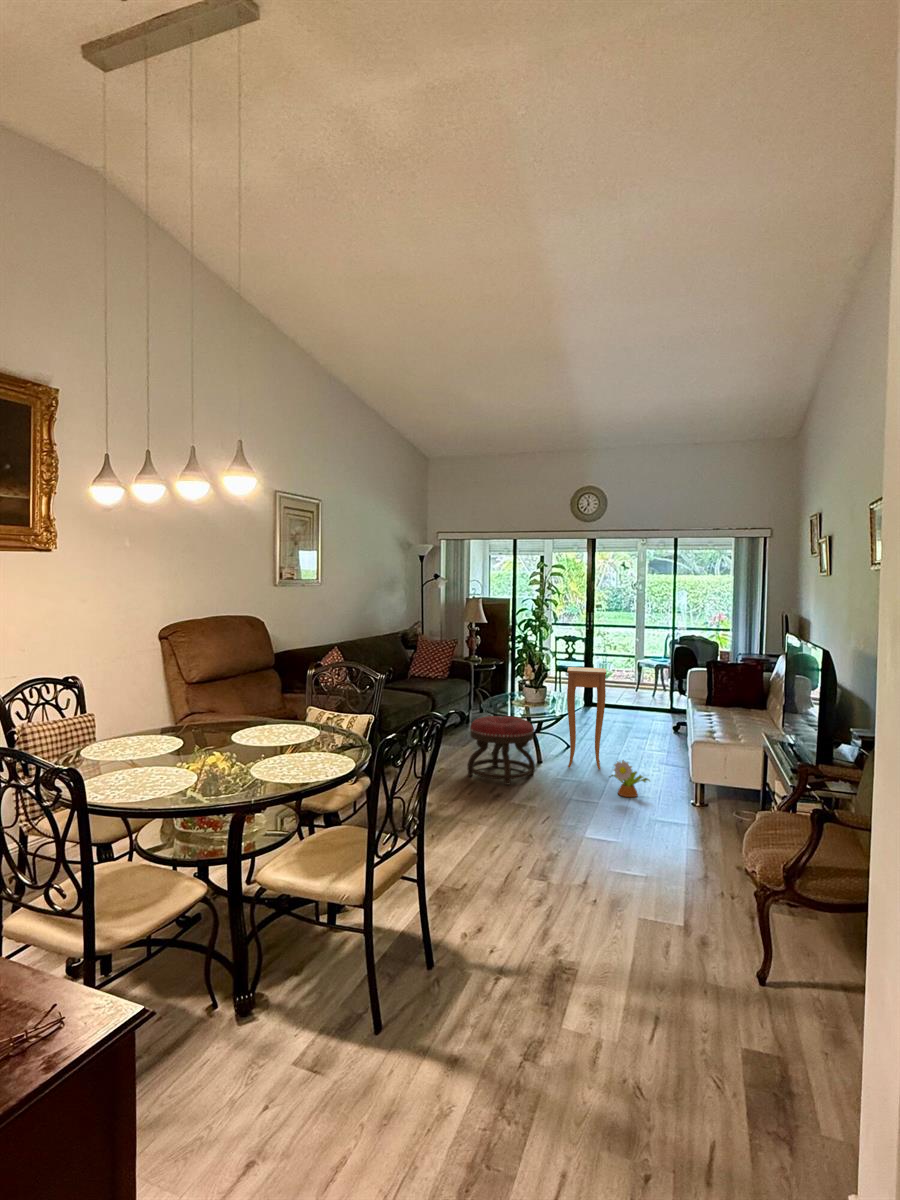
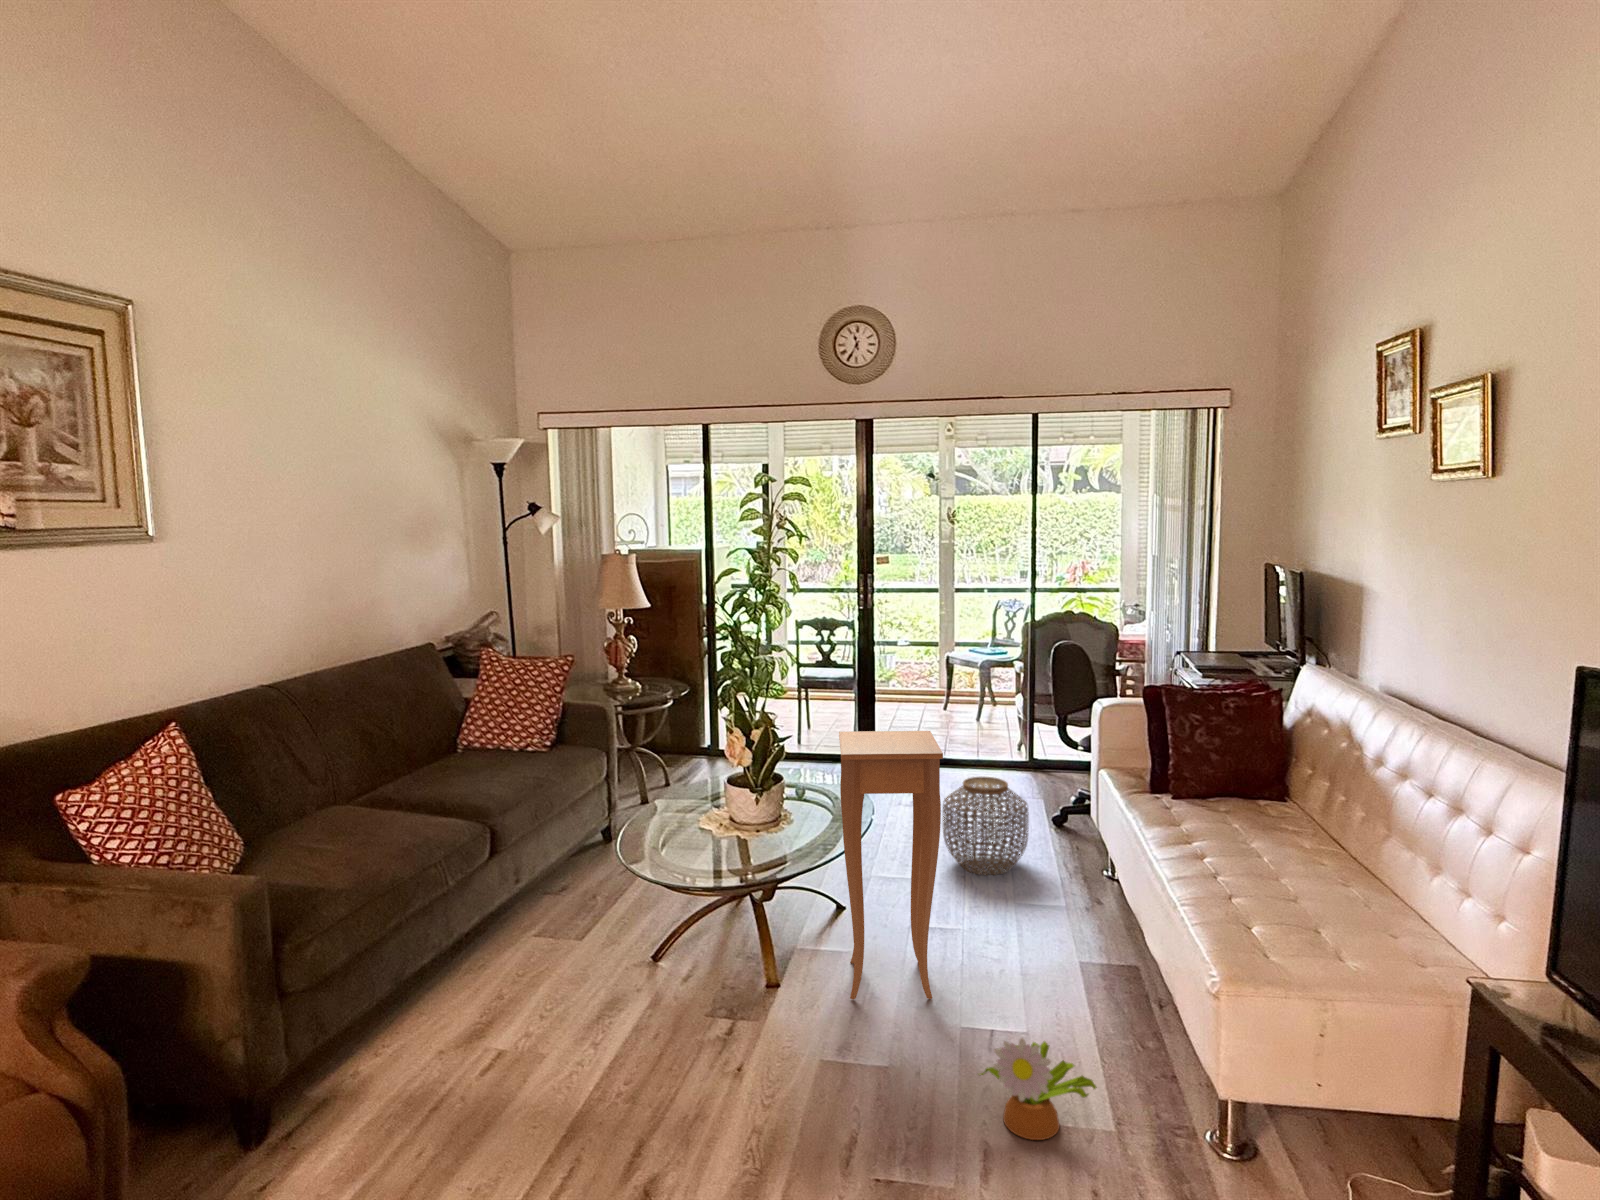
woven basket: none [617,702,656,744] -> present [943,777,1029,875]
ottoman: present [468,716,535,785] -> none [575,889,765,1124]

